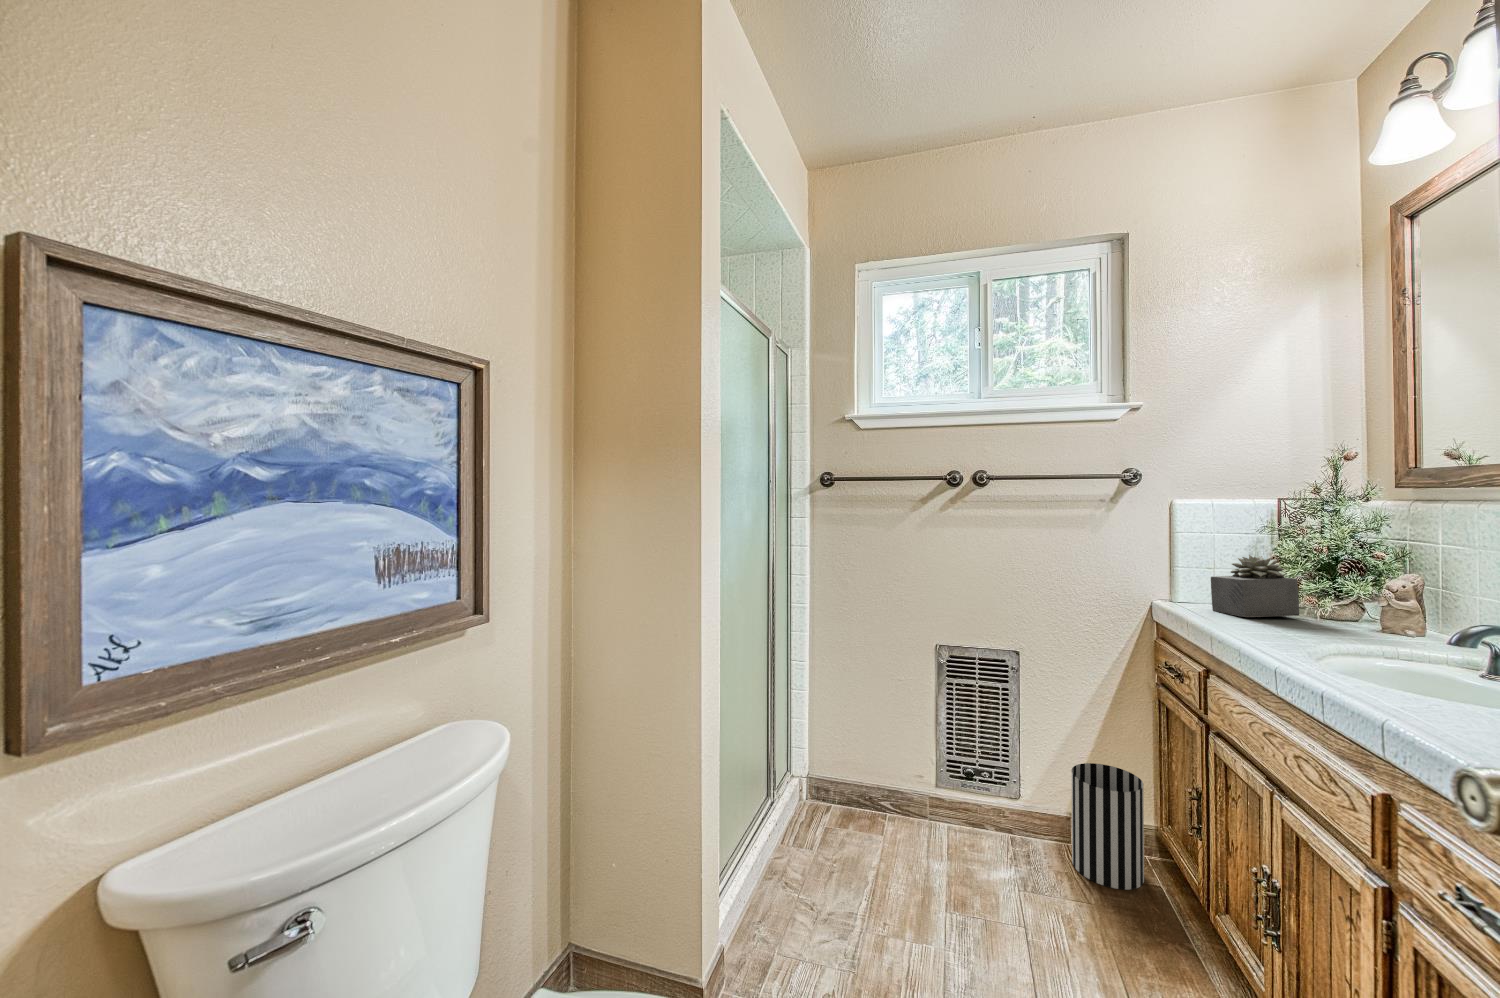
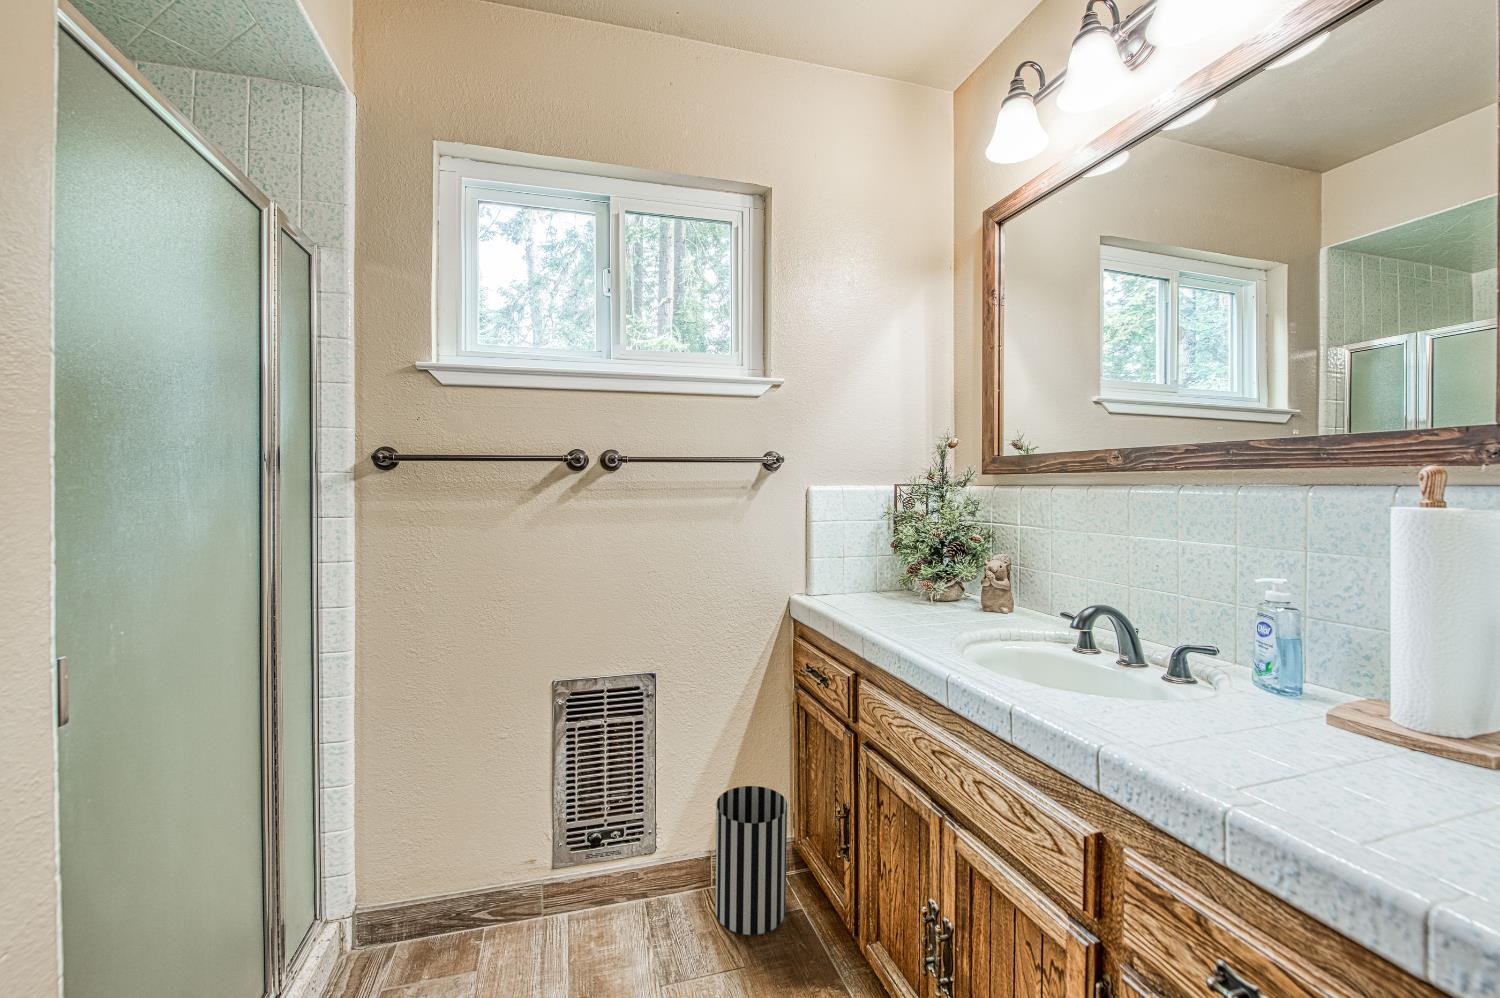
succulent plant: present [1211,555,1299,617] -> none [845,543,915,608]

